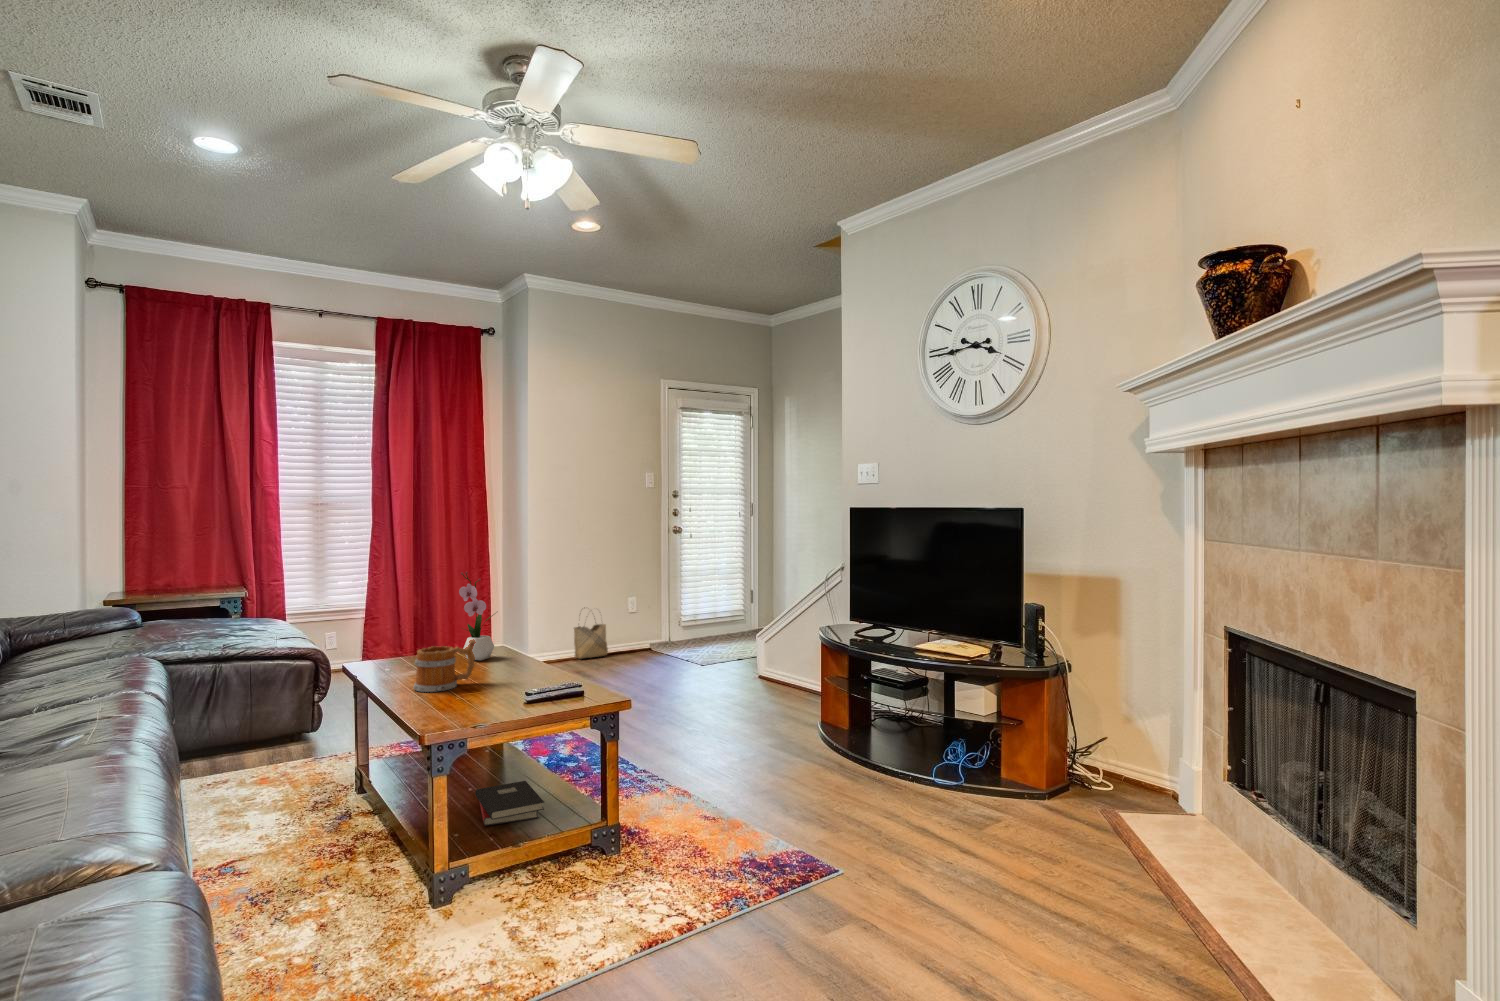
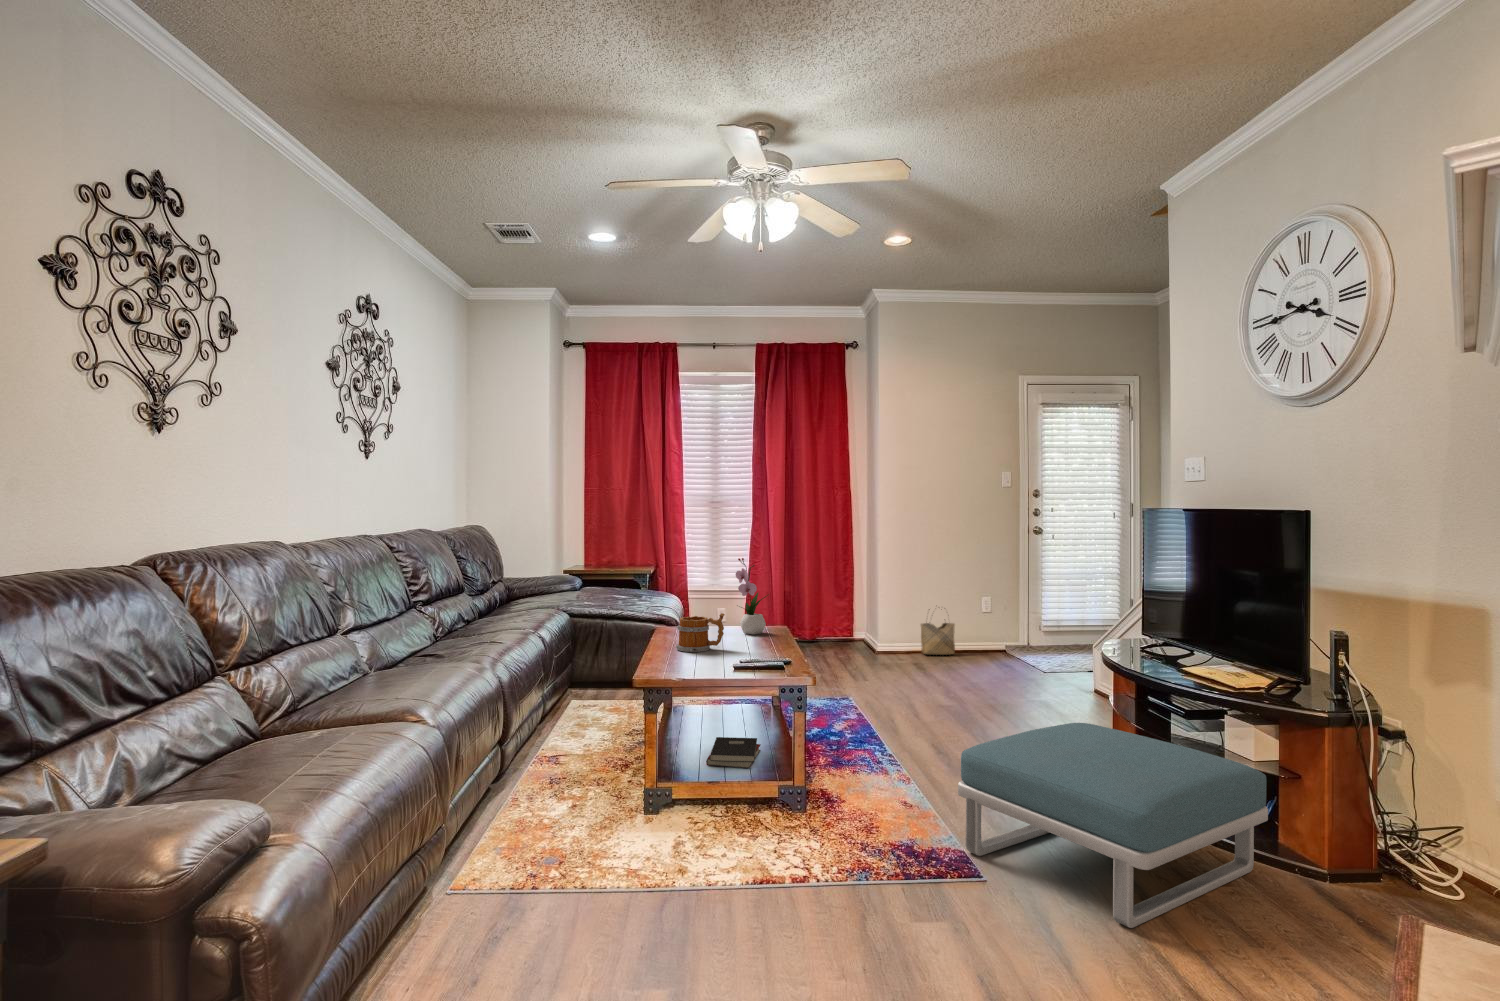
footstool: none [791,706,1017,882] -> present [958,723,1268,928]

